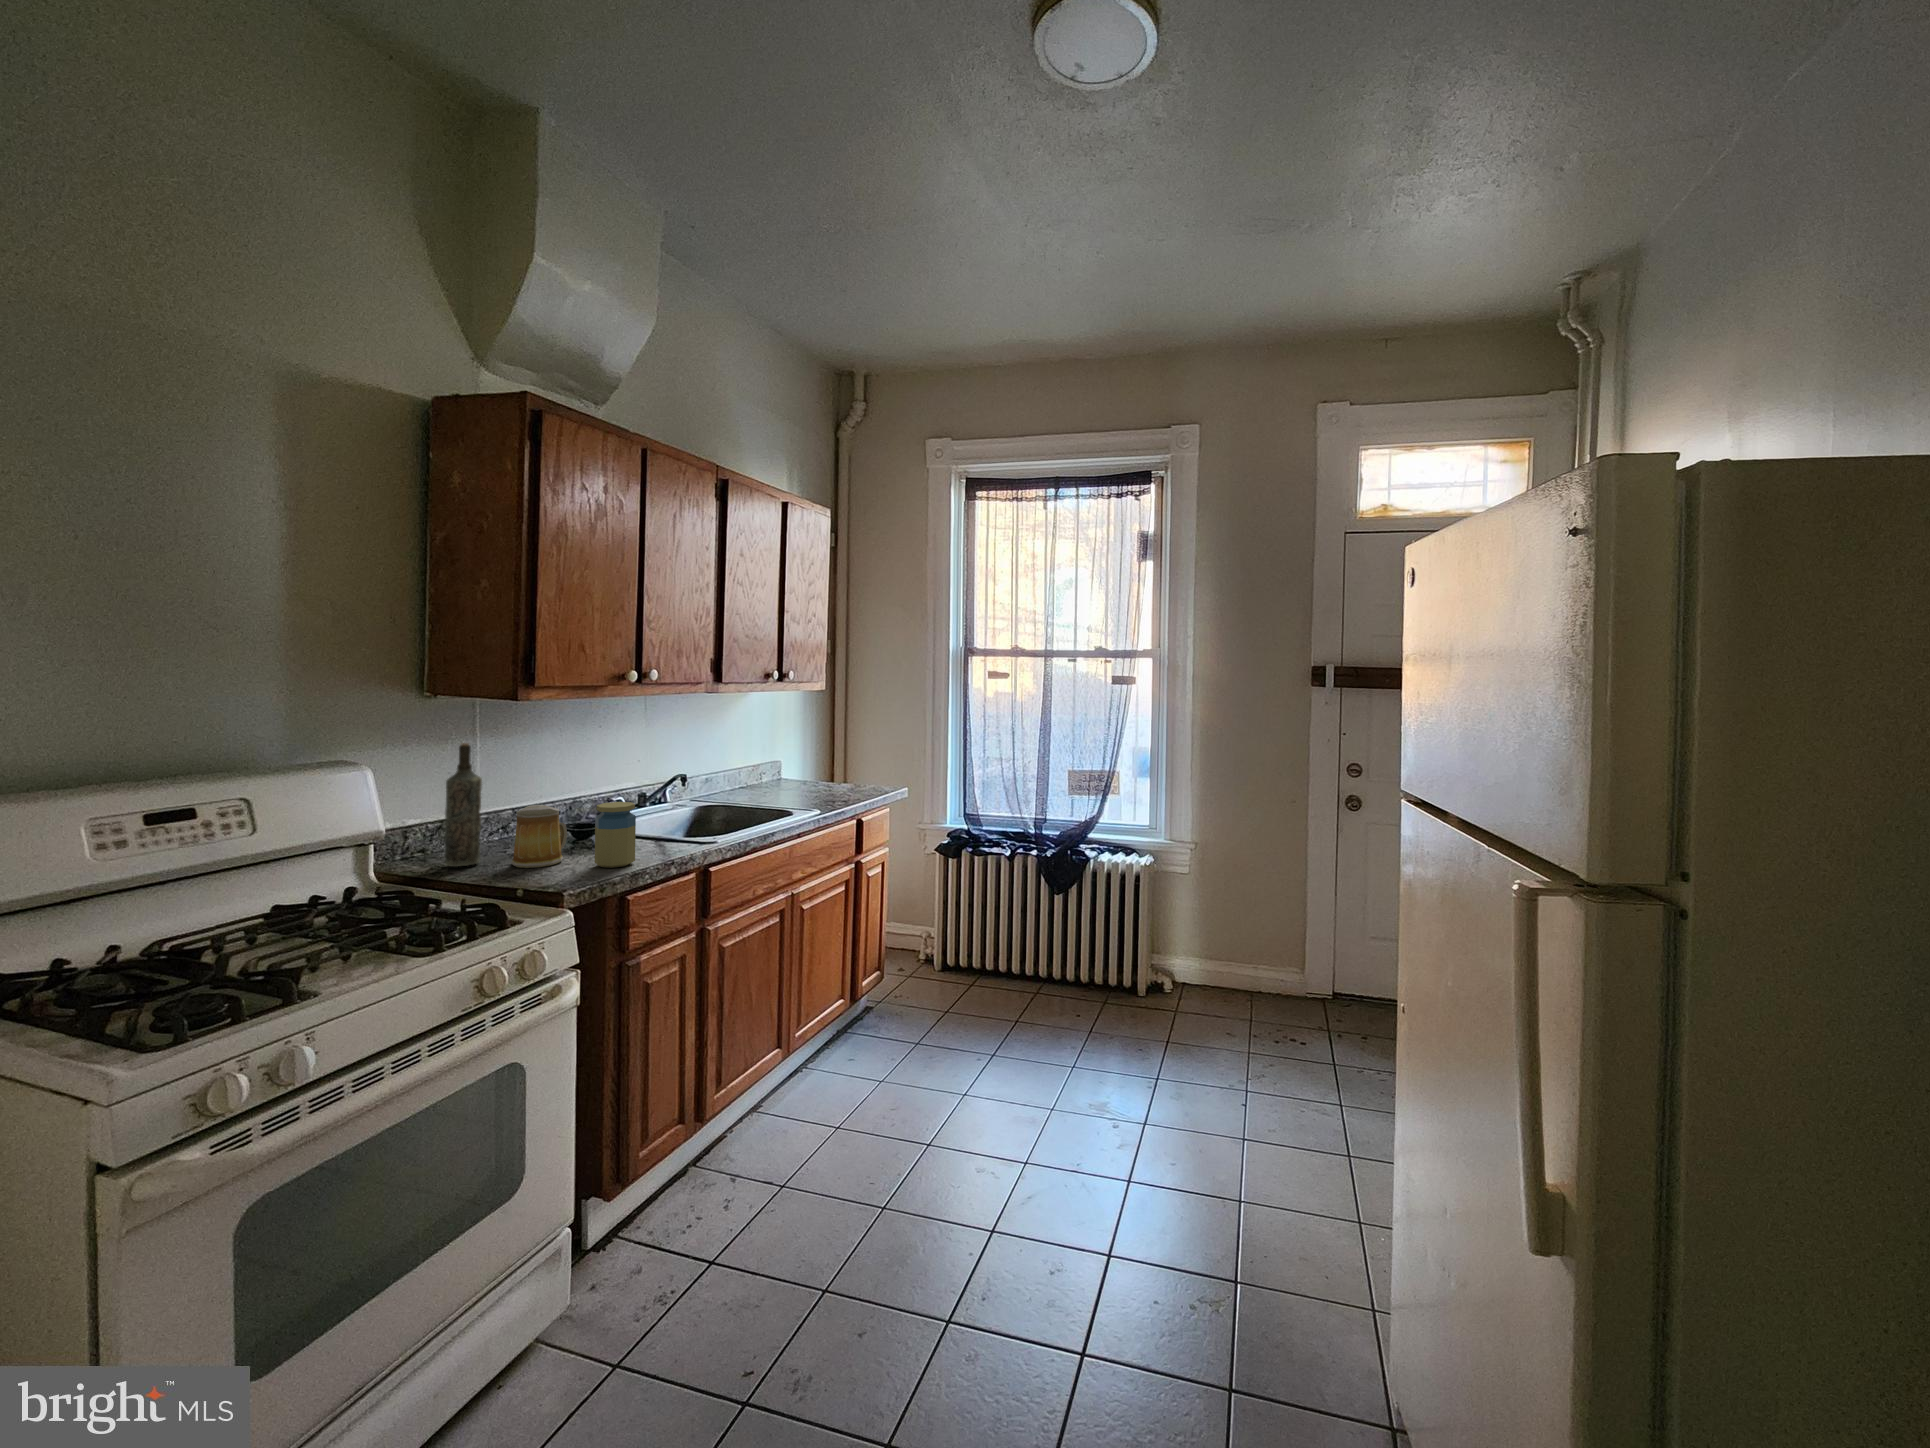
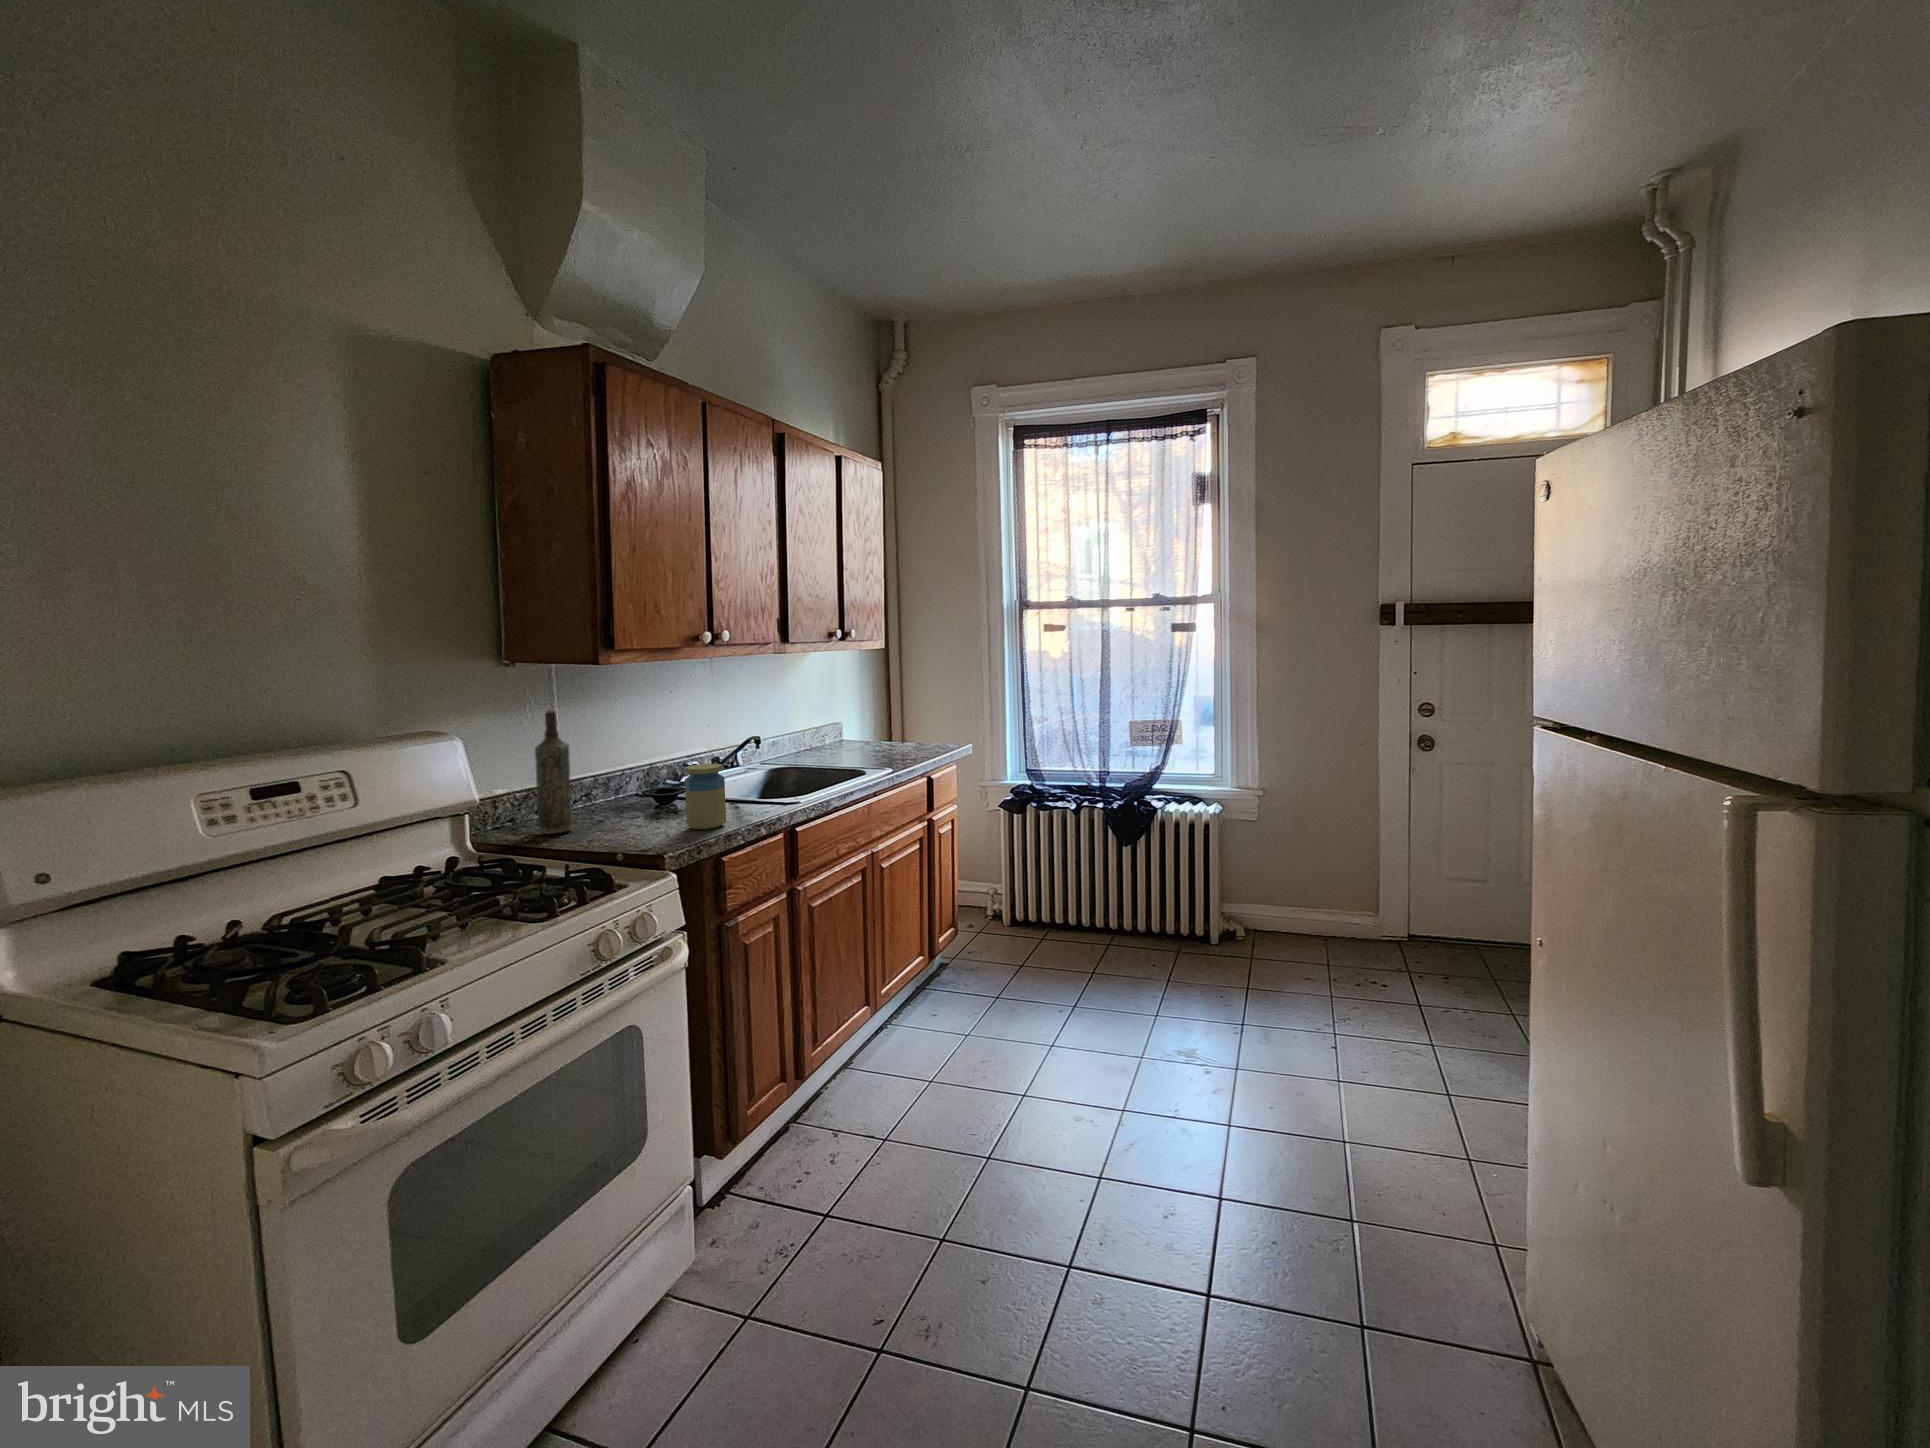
mug: present [511,805,567,868] -> none [604,769,656,833]

